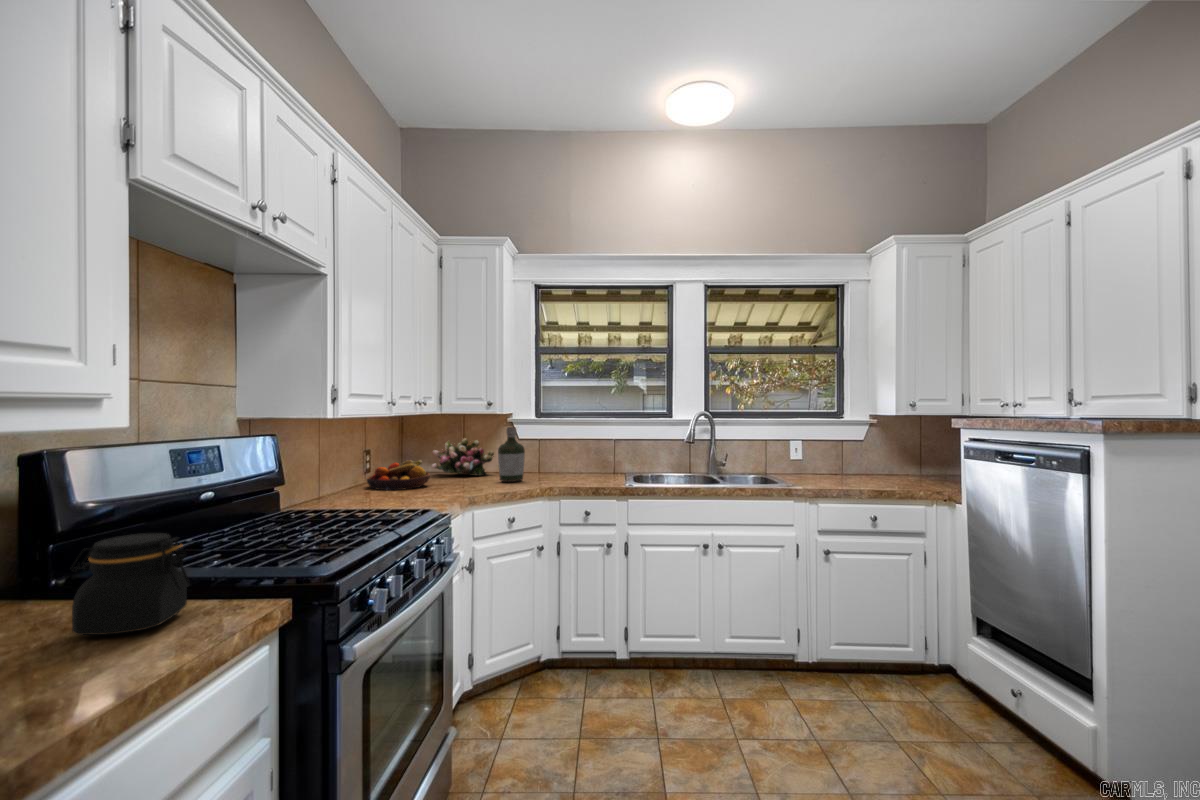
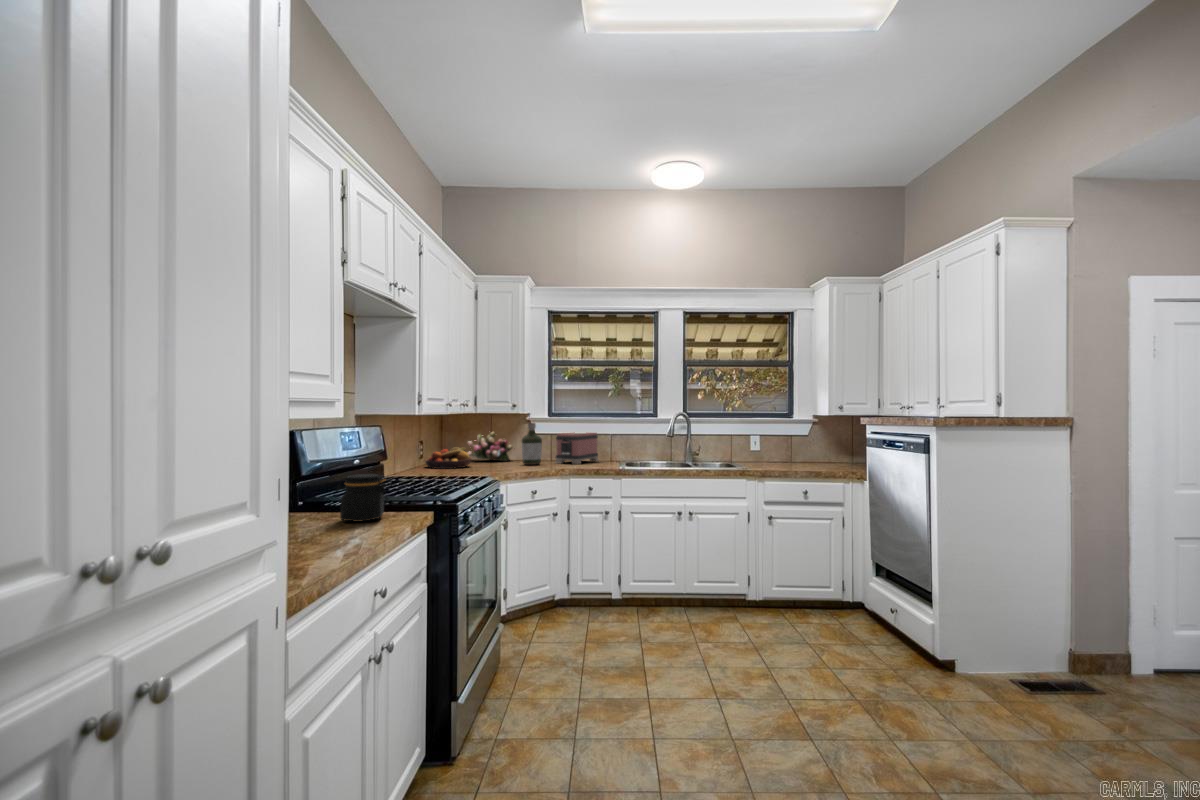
toaster: none [542,438,599,481] -> present [555,432,599,464]

